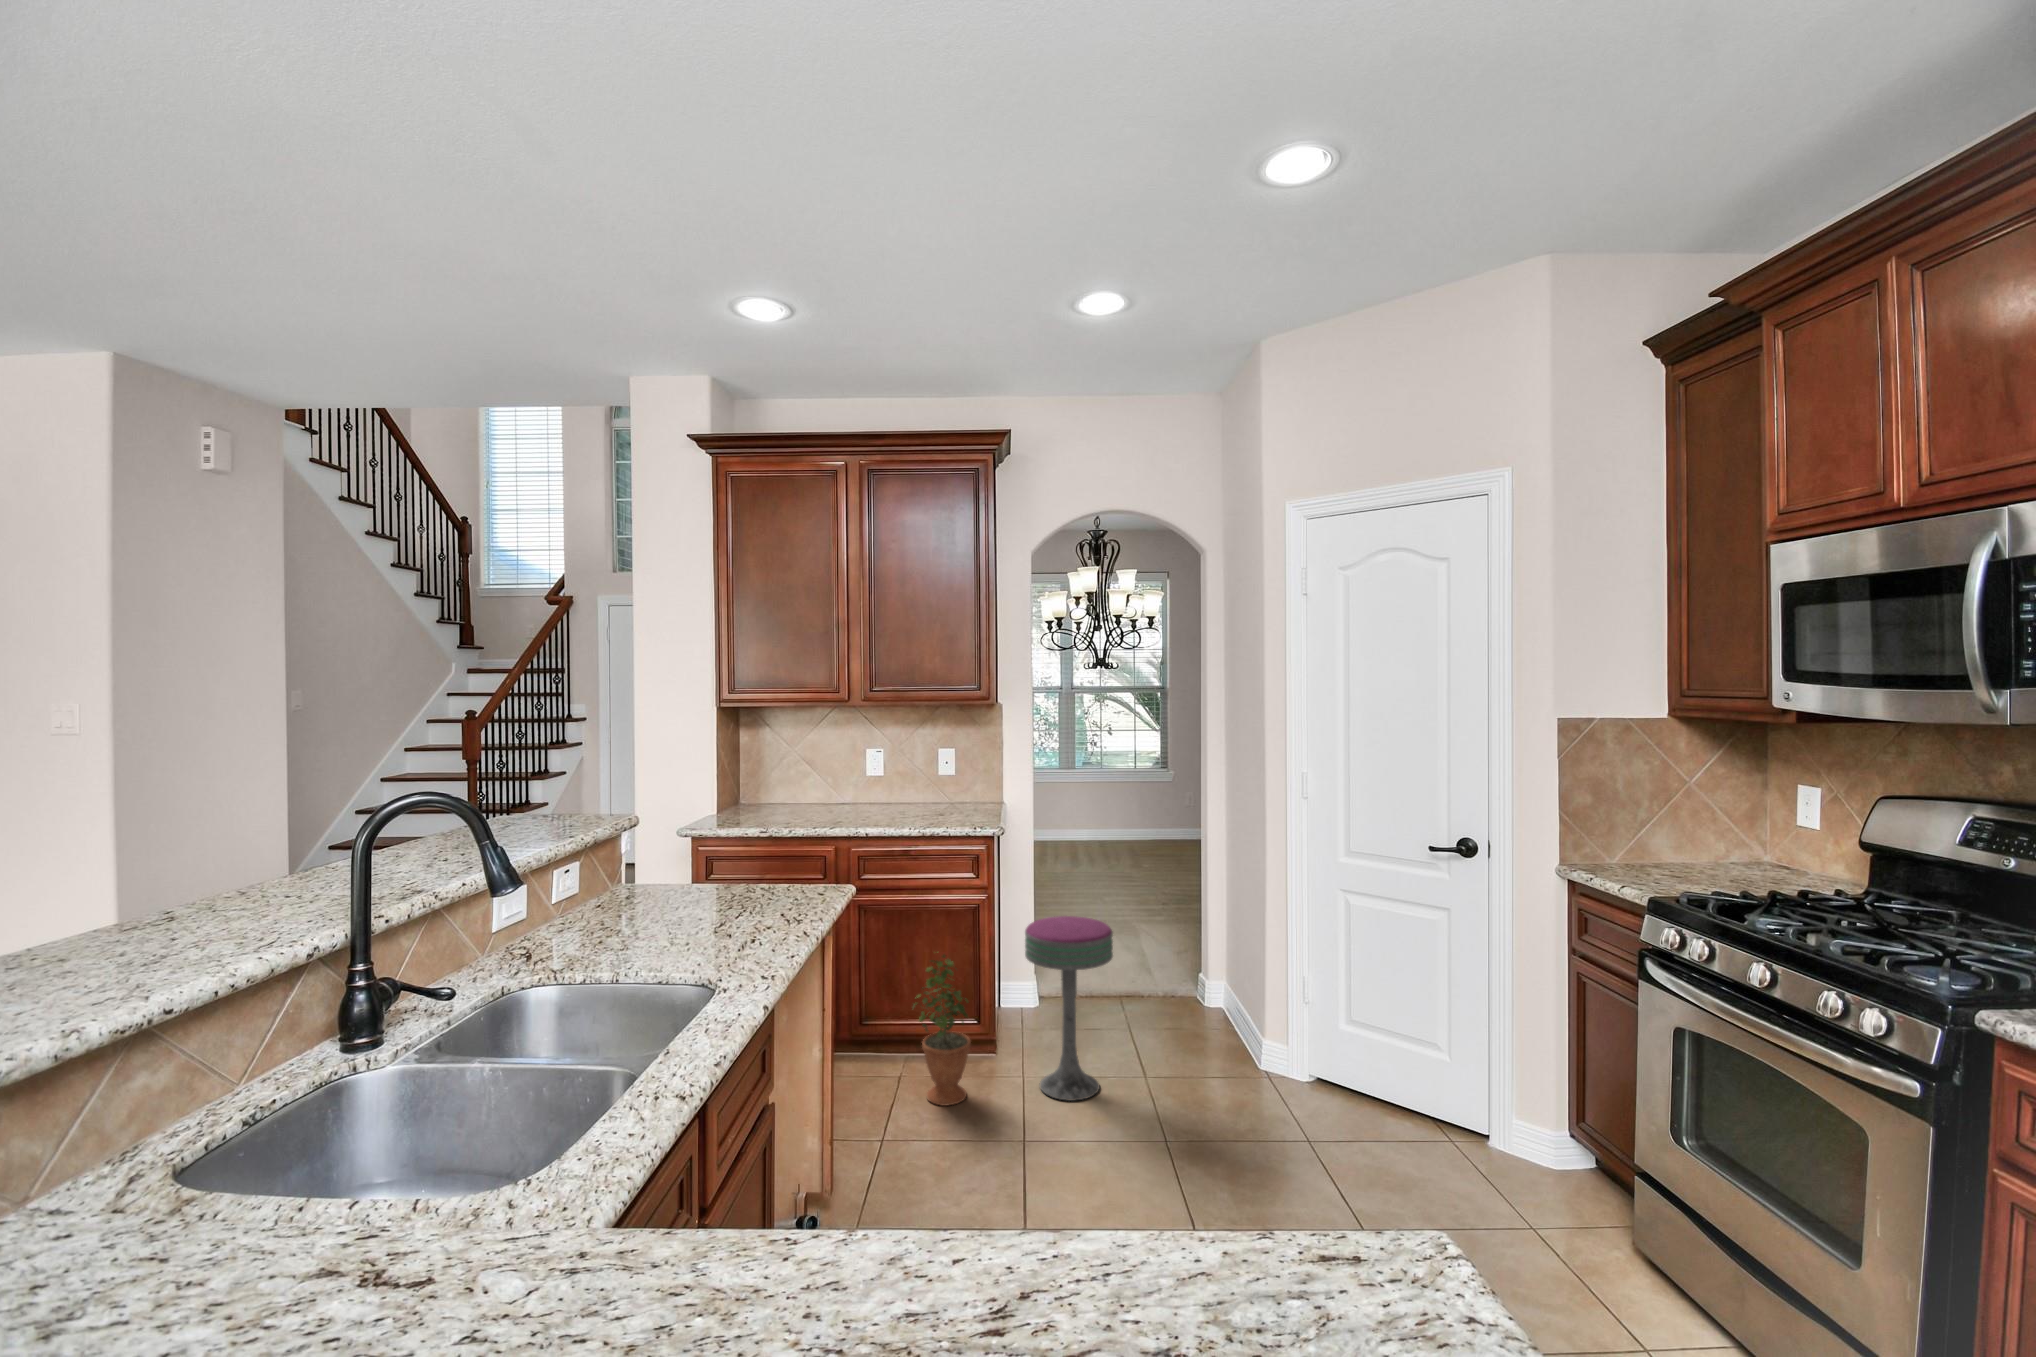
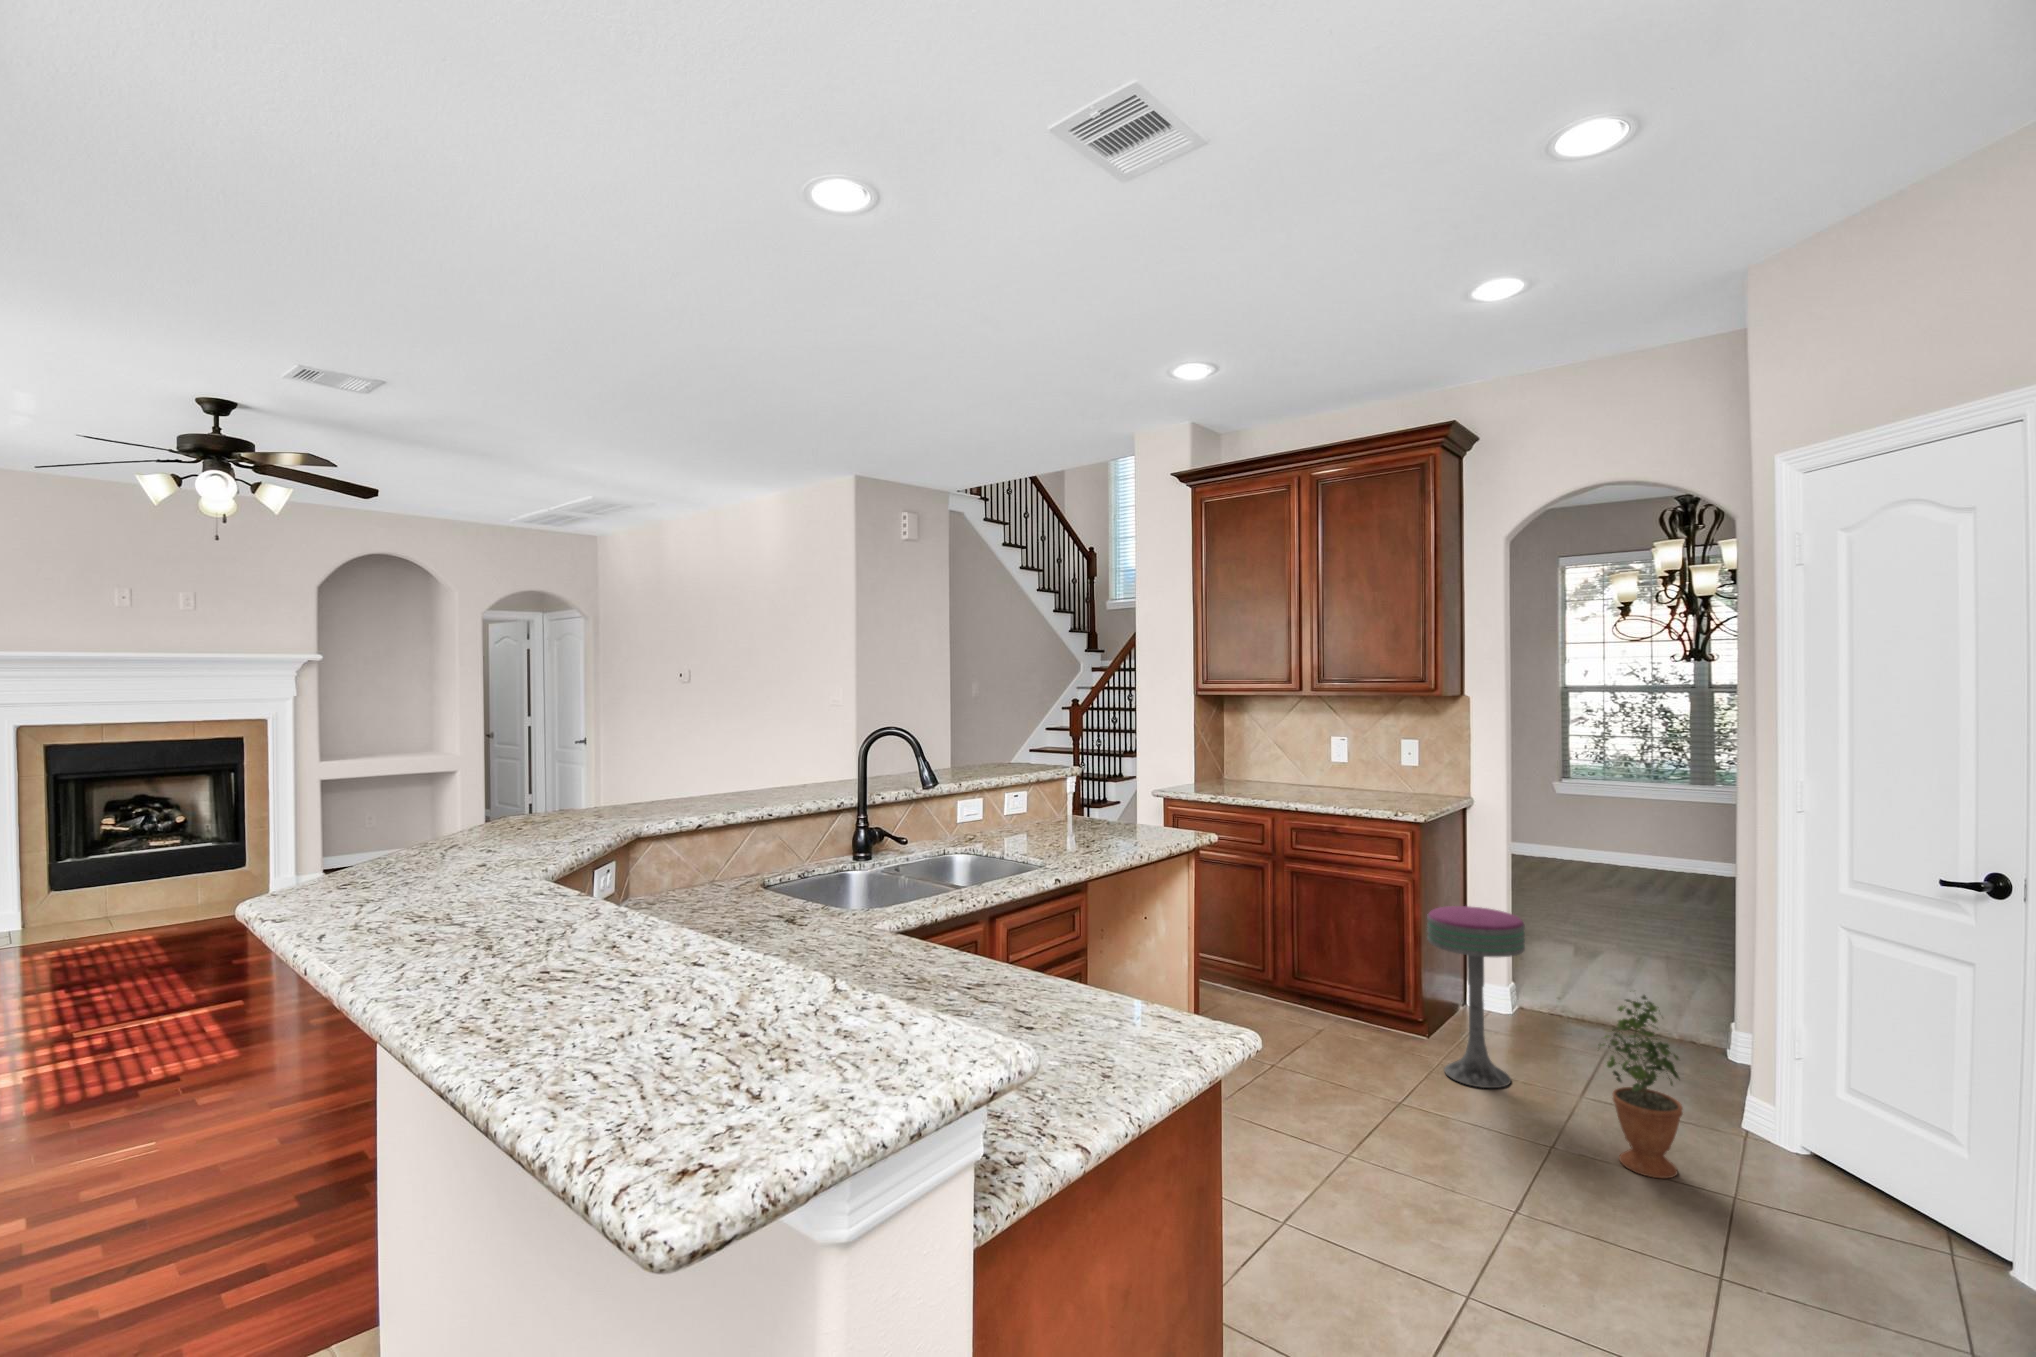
potted plant: present [913,952,971,1105] -> present [1599,995,1683,1178]

